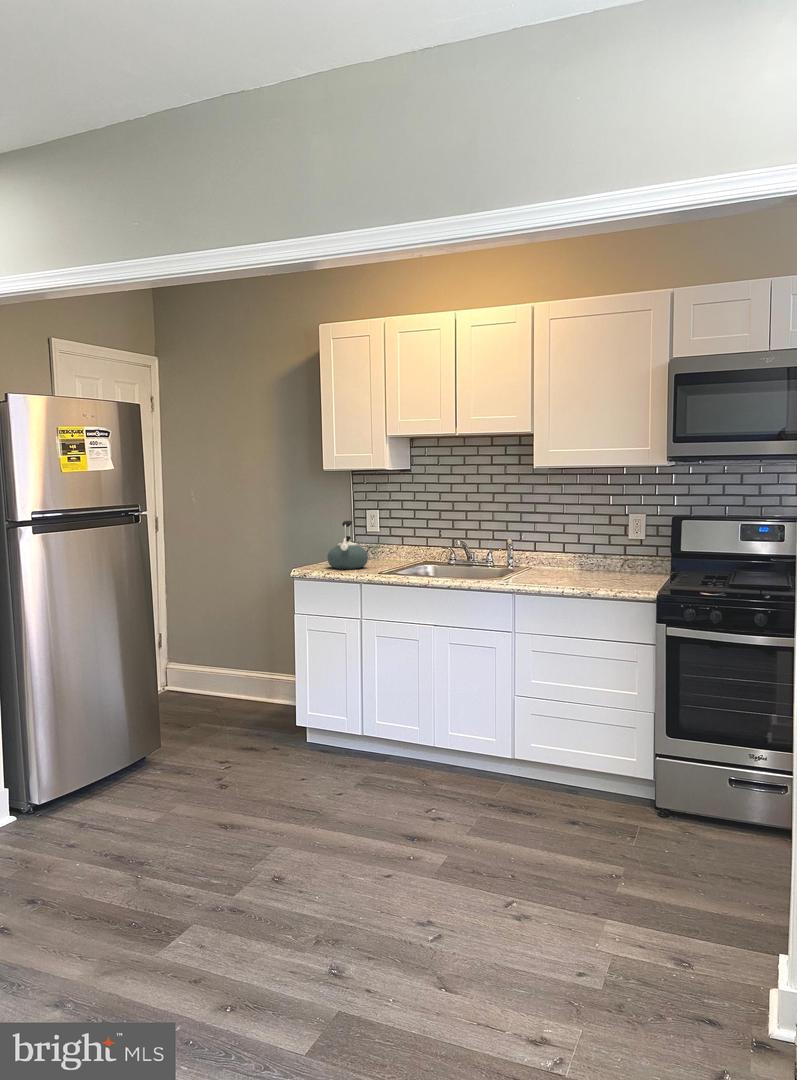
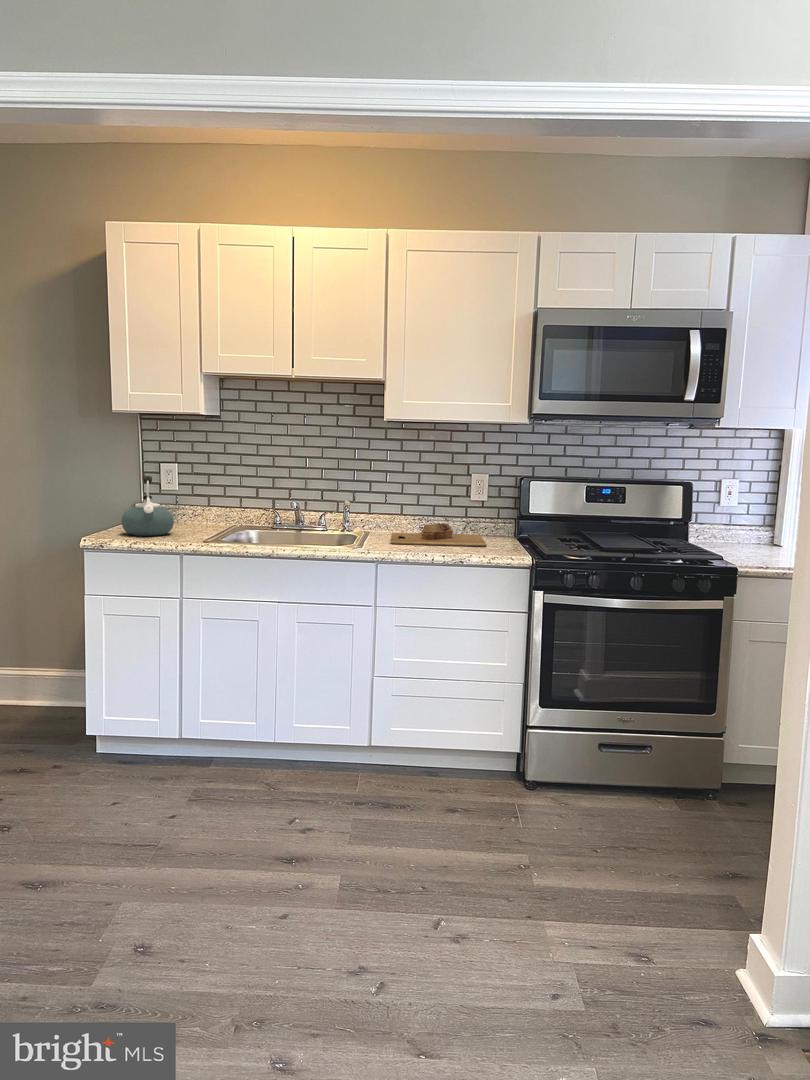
cutting board: none [539,560,635,582] -> present [391,524,486,546]

